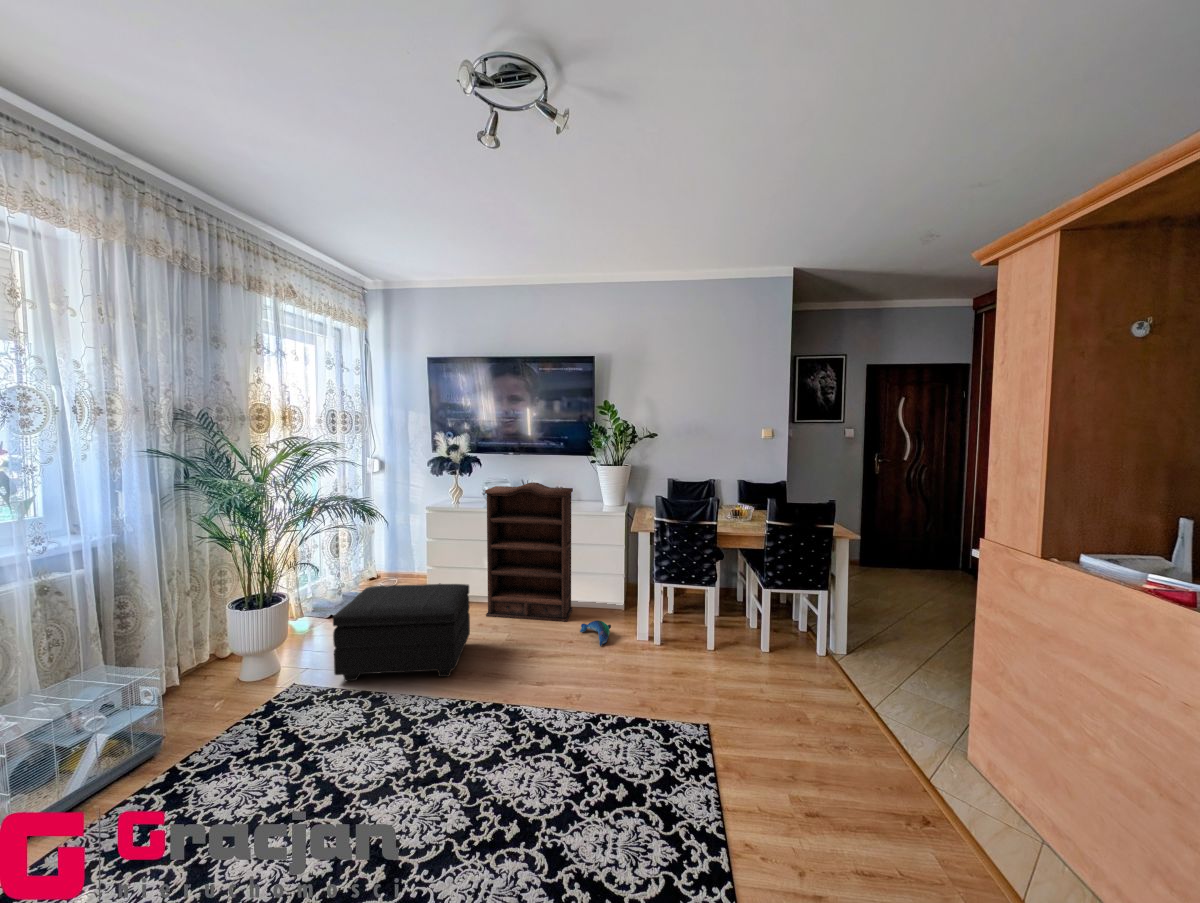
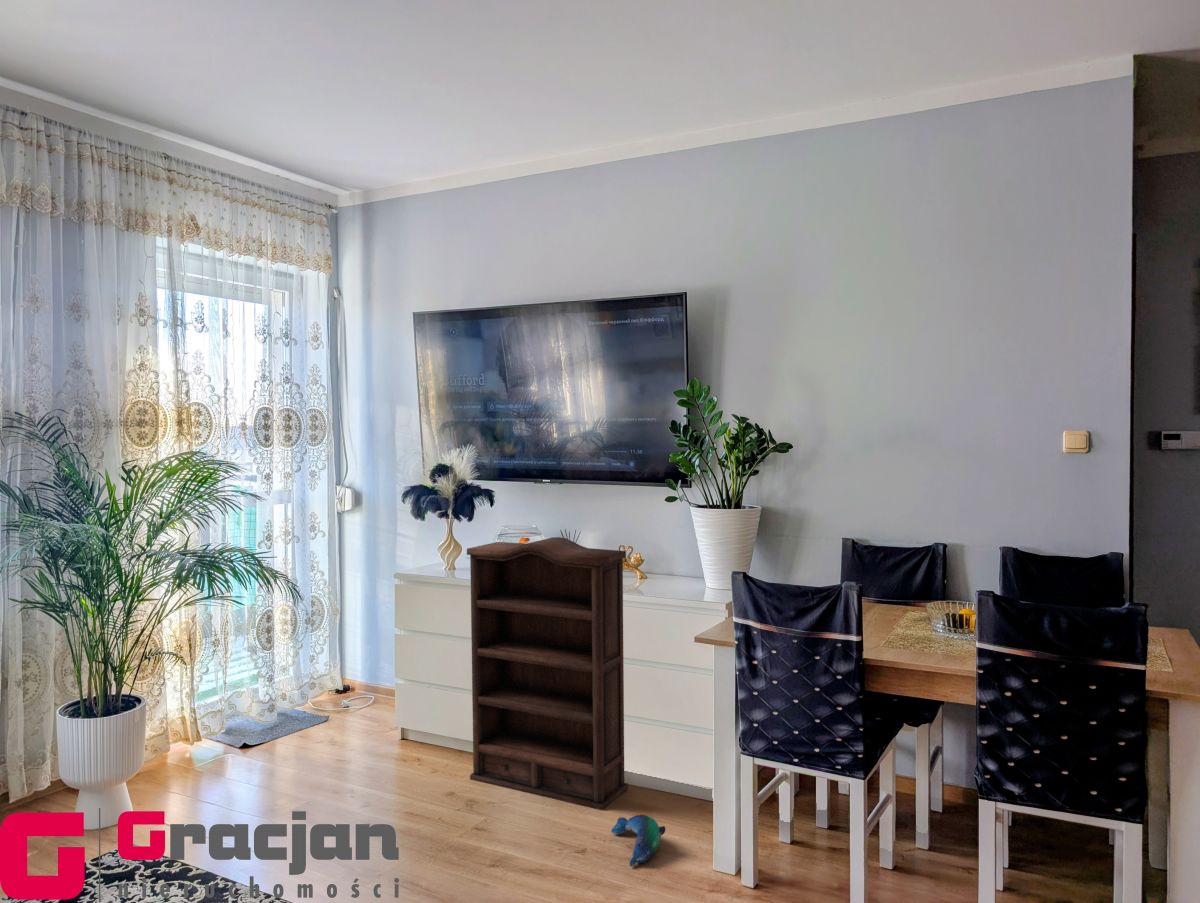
footstool: present [333,583,470,681] -> none [177,702,413,874]

